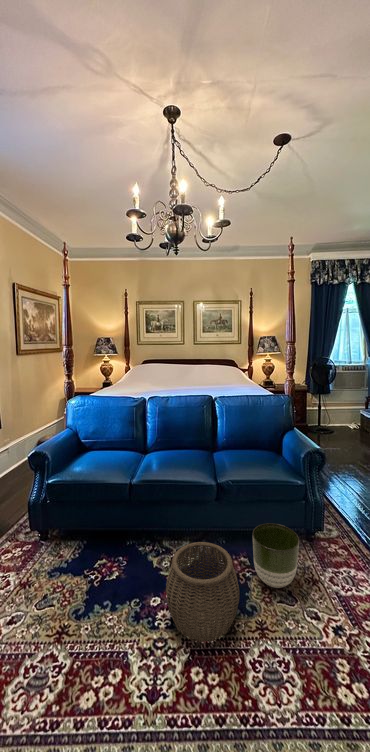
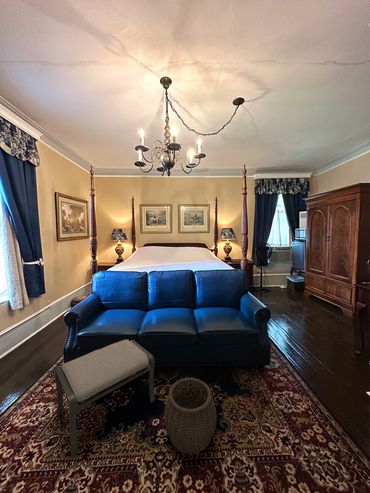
ottoman: none [17,490,154,638] -> present [55,340,155,457]
planter: present [253,523,299,588] -> none [224,361,256,408]

